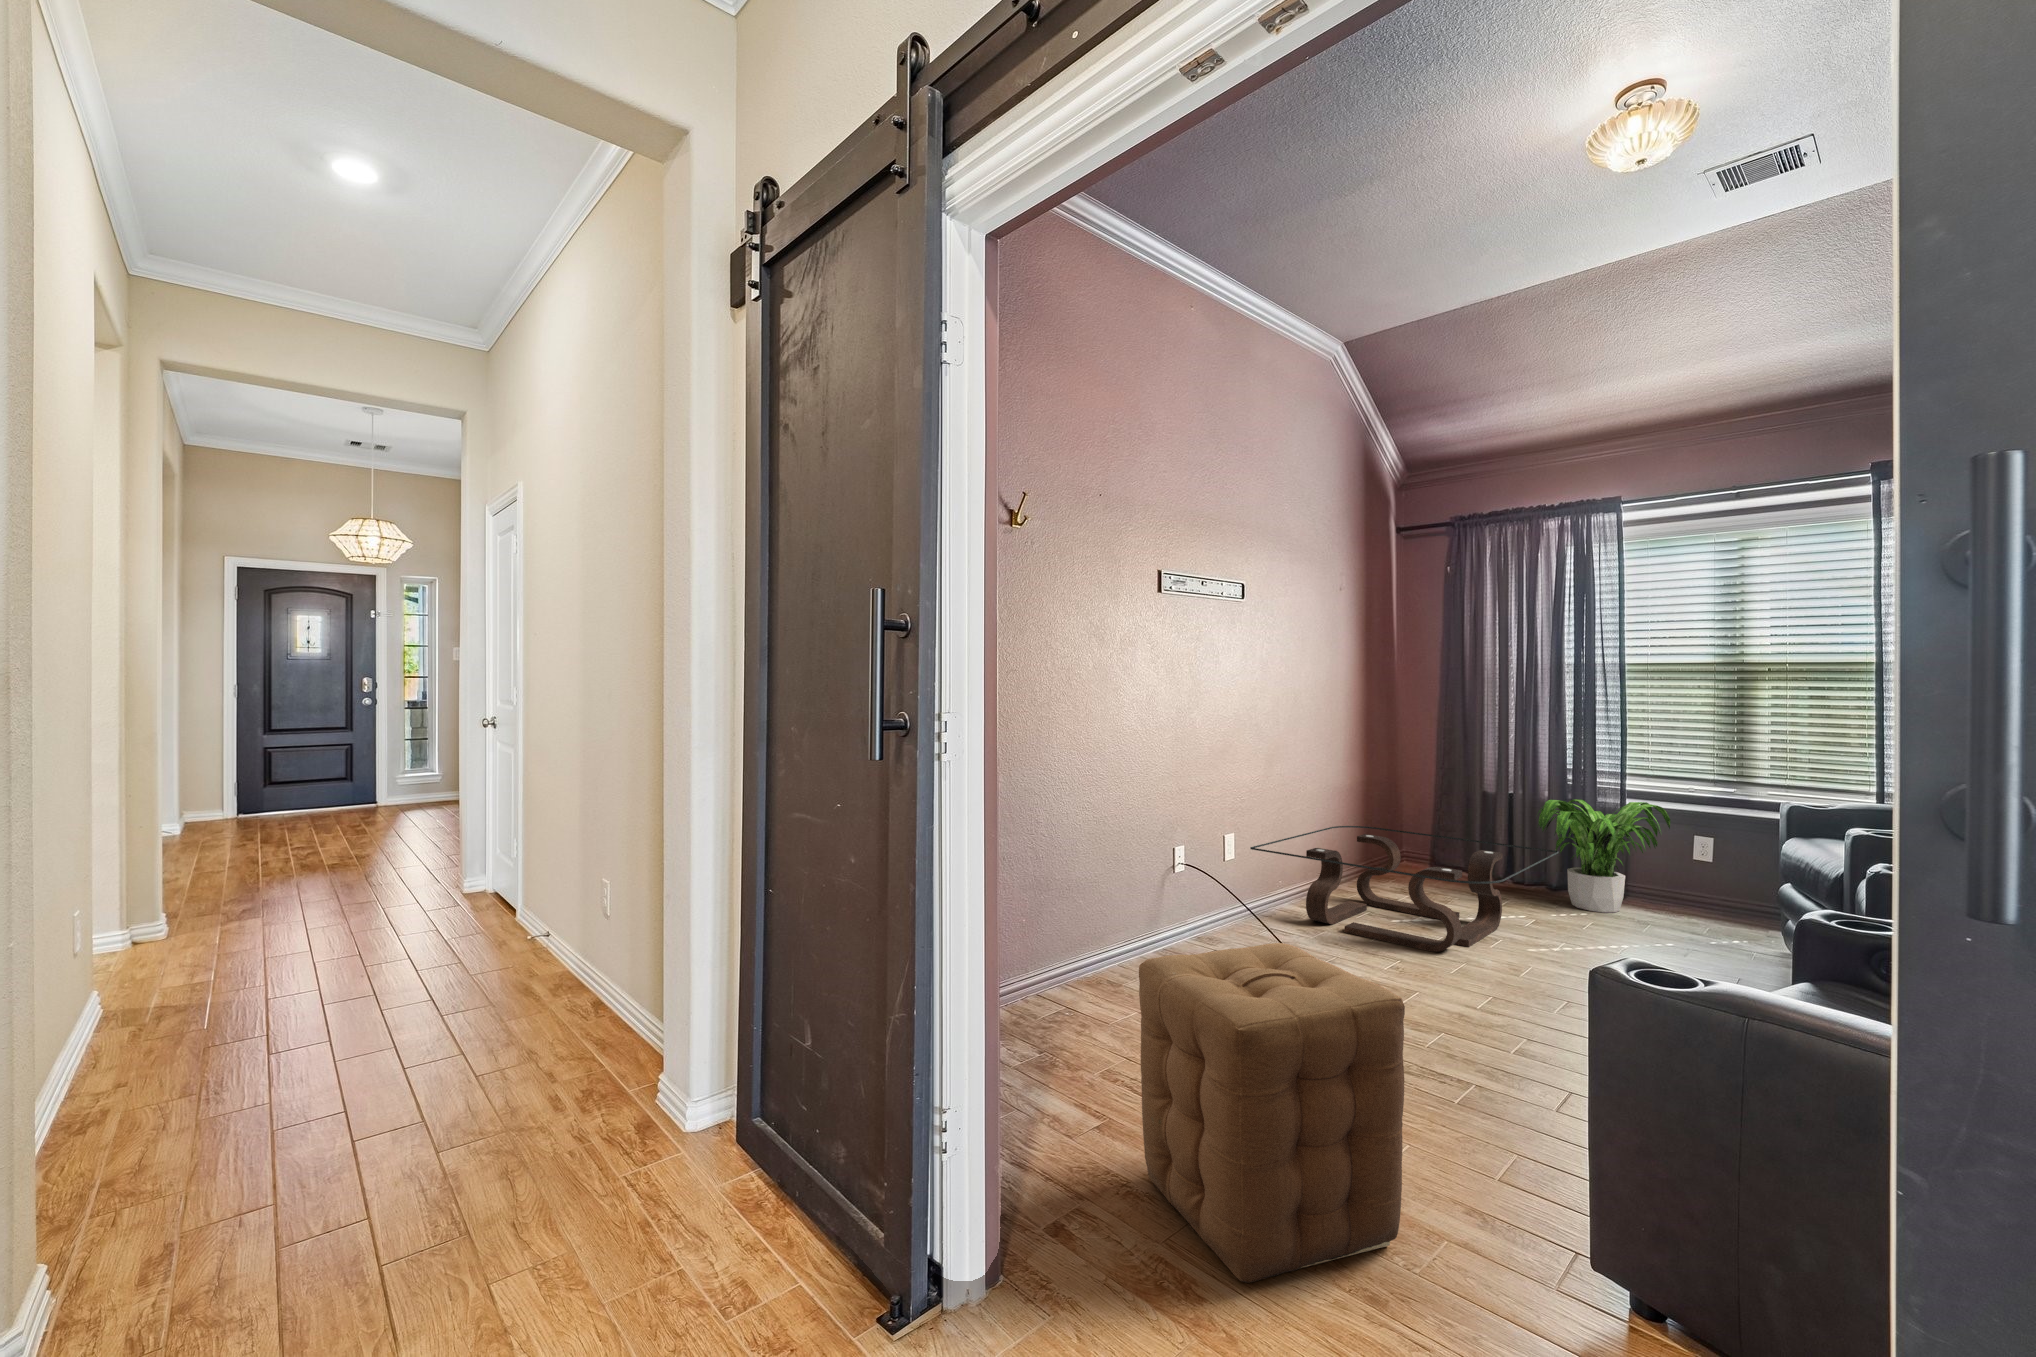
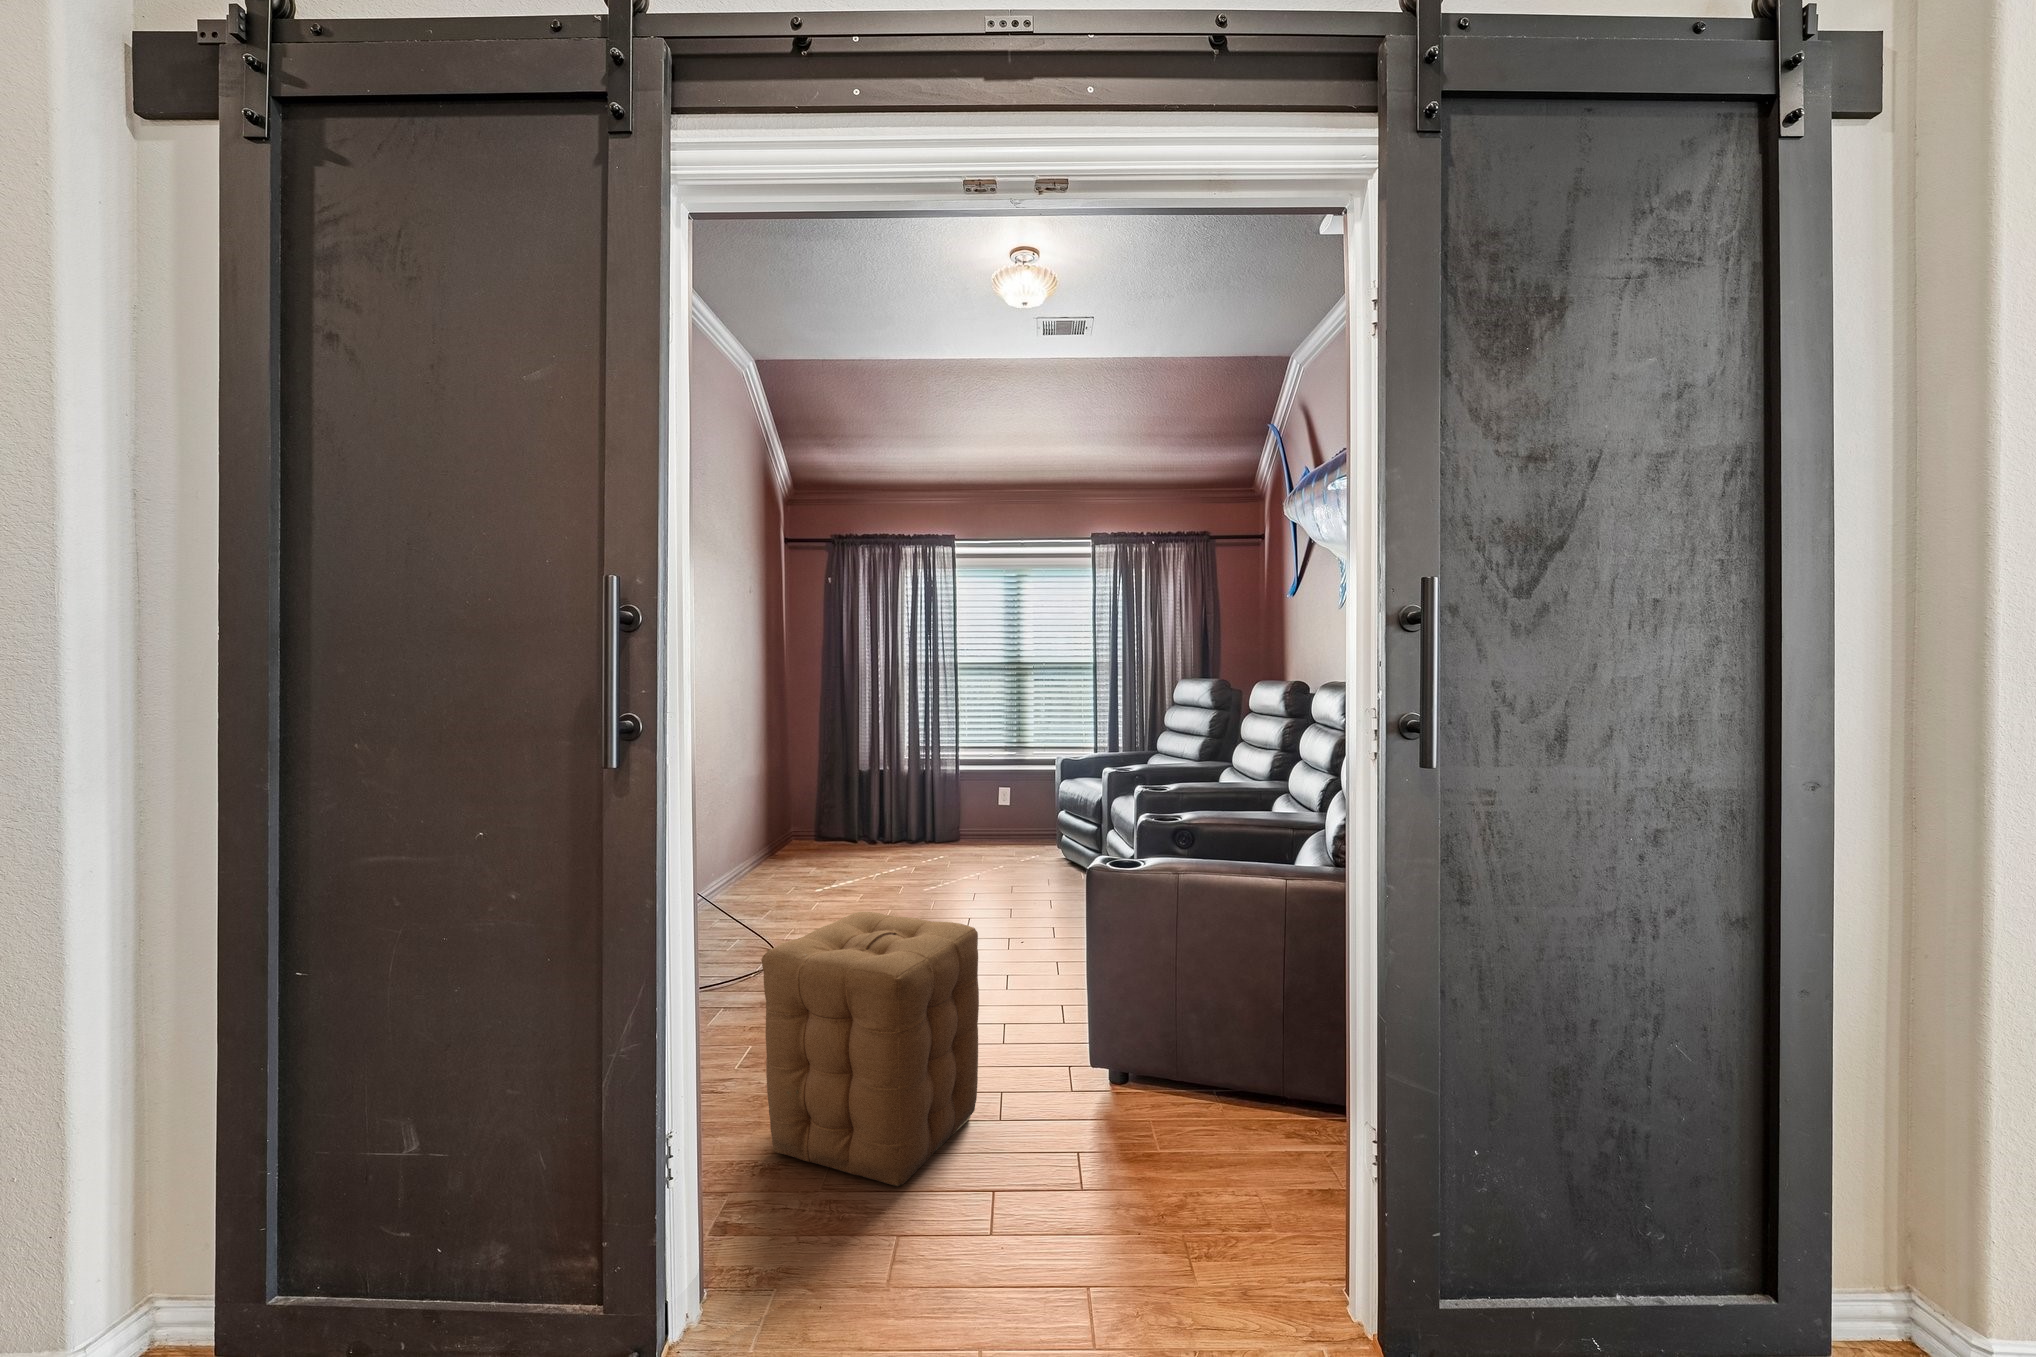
potted plant: present [1538,800,1670,912] -> none [903,768,991,857]
coffee table: present [1250,826,1559,952] -> none [696,813,933,912]

